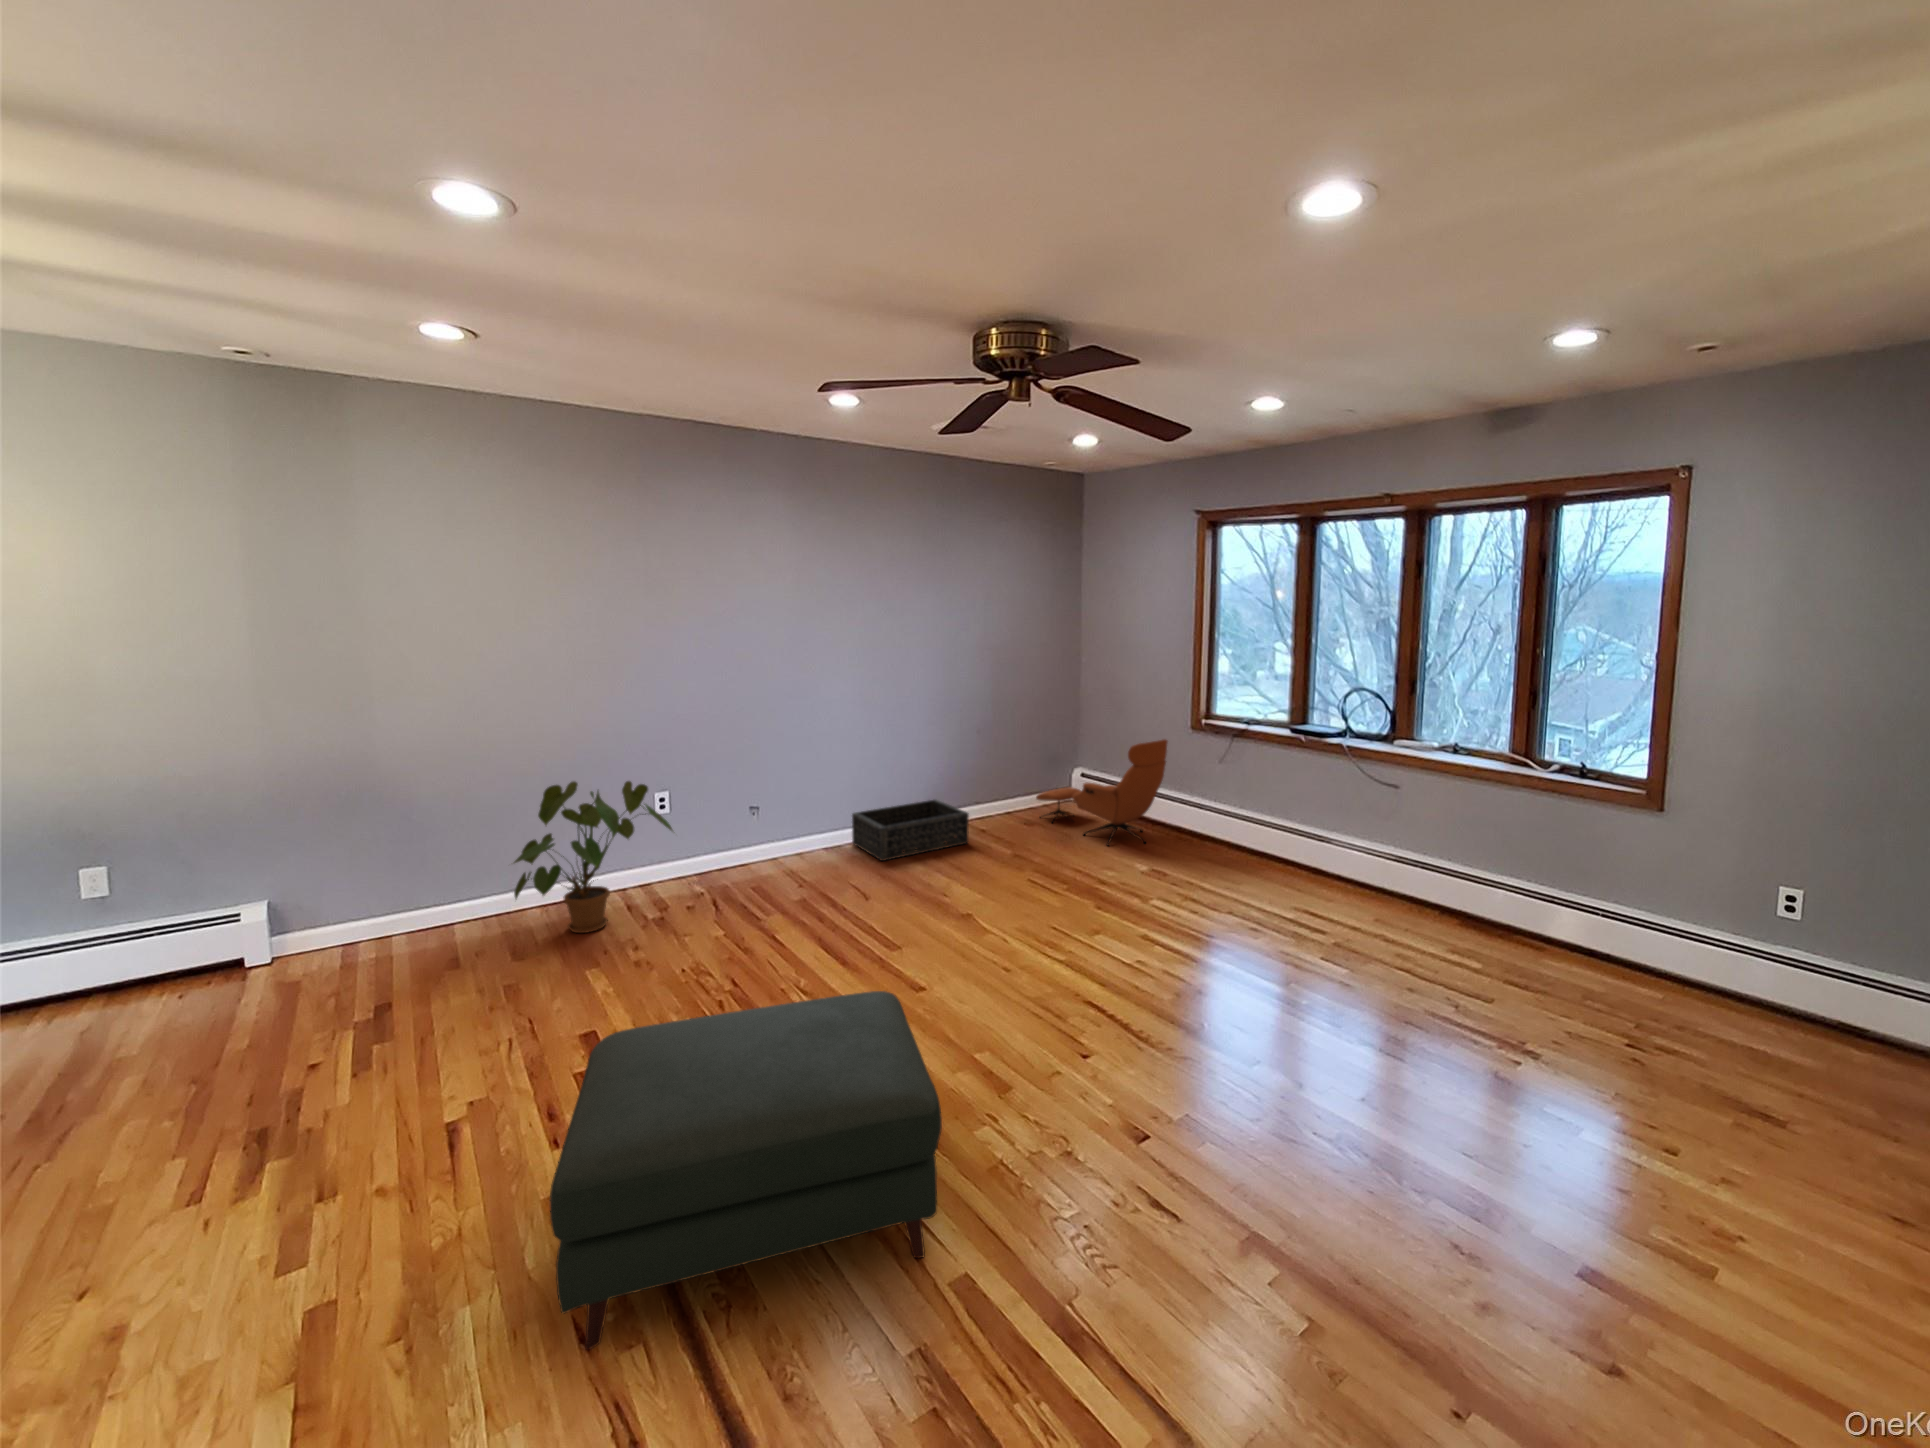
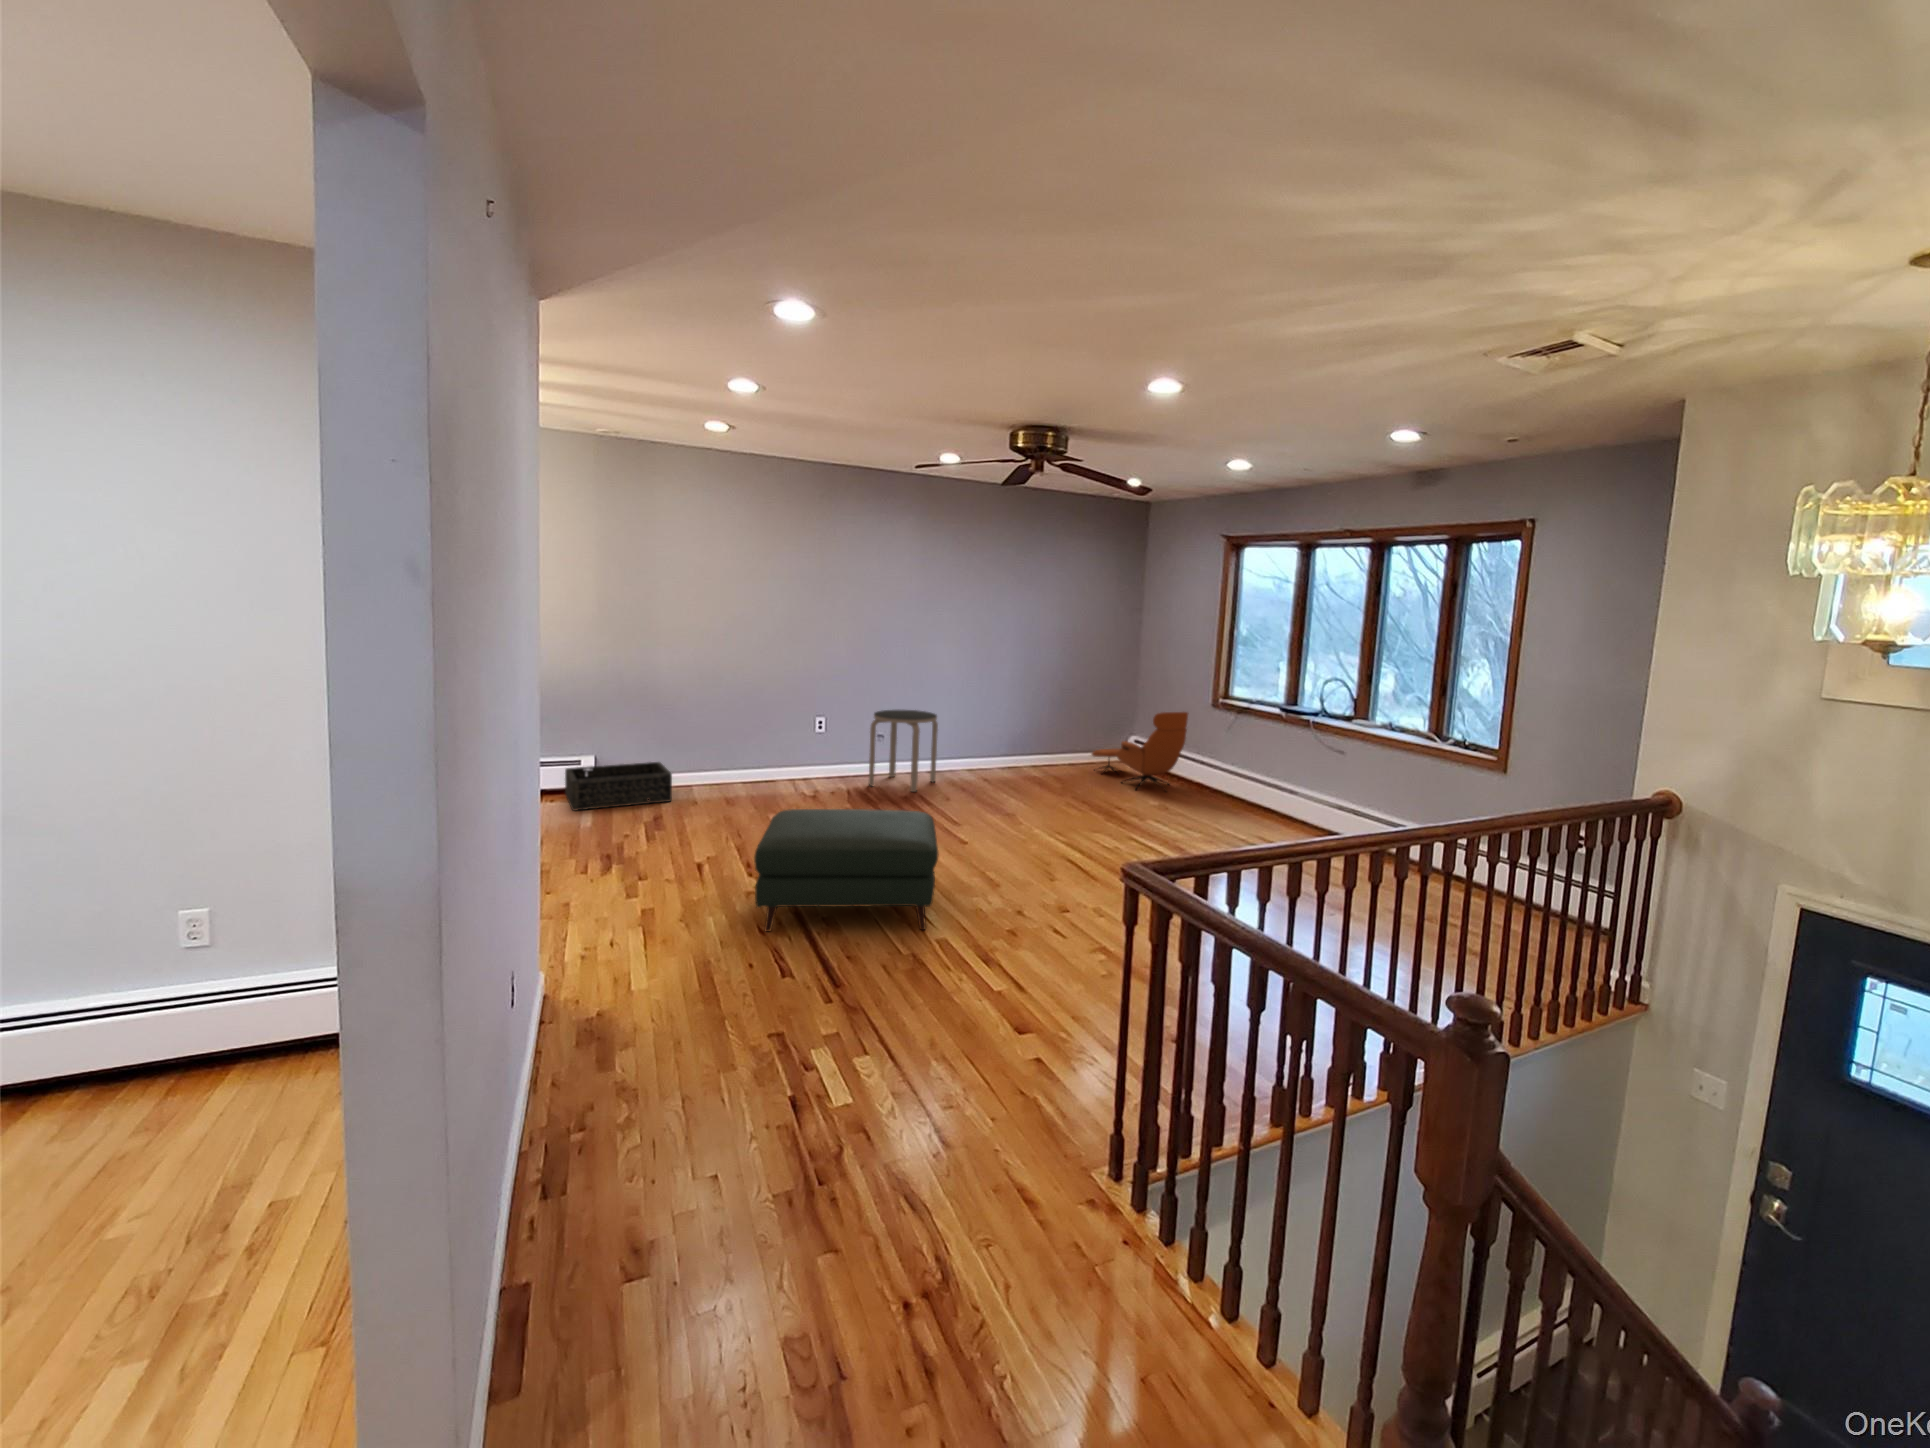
side table: none [743,765,841,888] -> present [869,710,938,792]
house plant: present [514,781,673,933] -> none [726,704,826,799]
basket: present [852,799,969,861] -> present [565,762,672,811]

